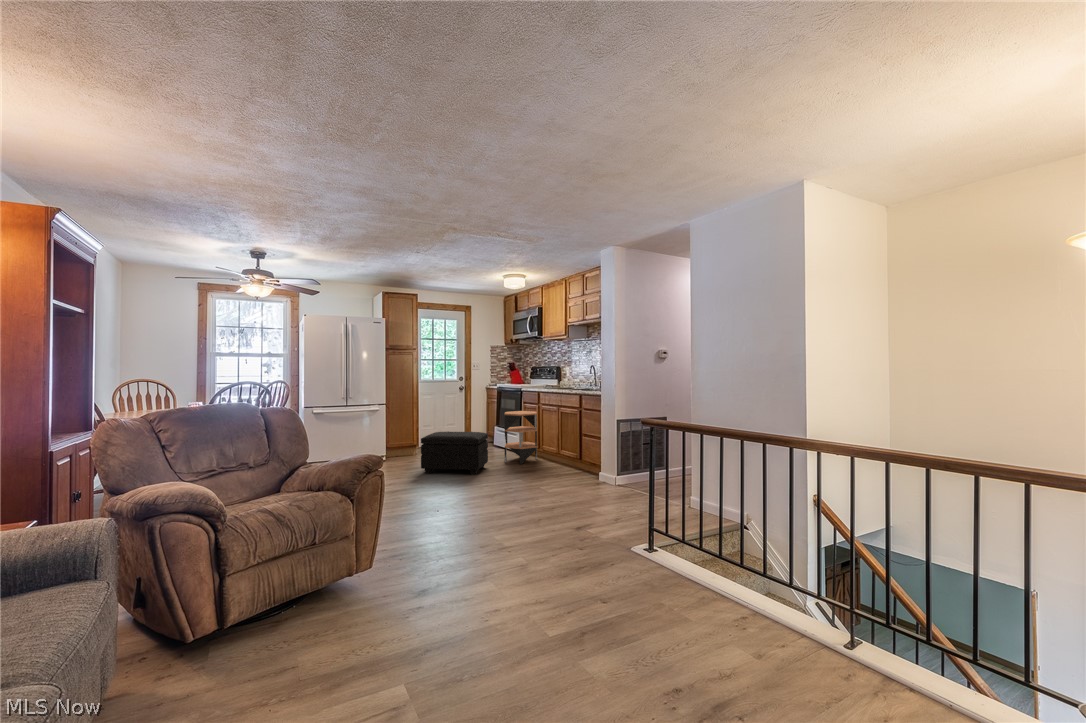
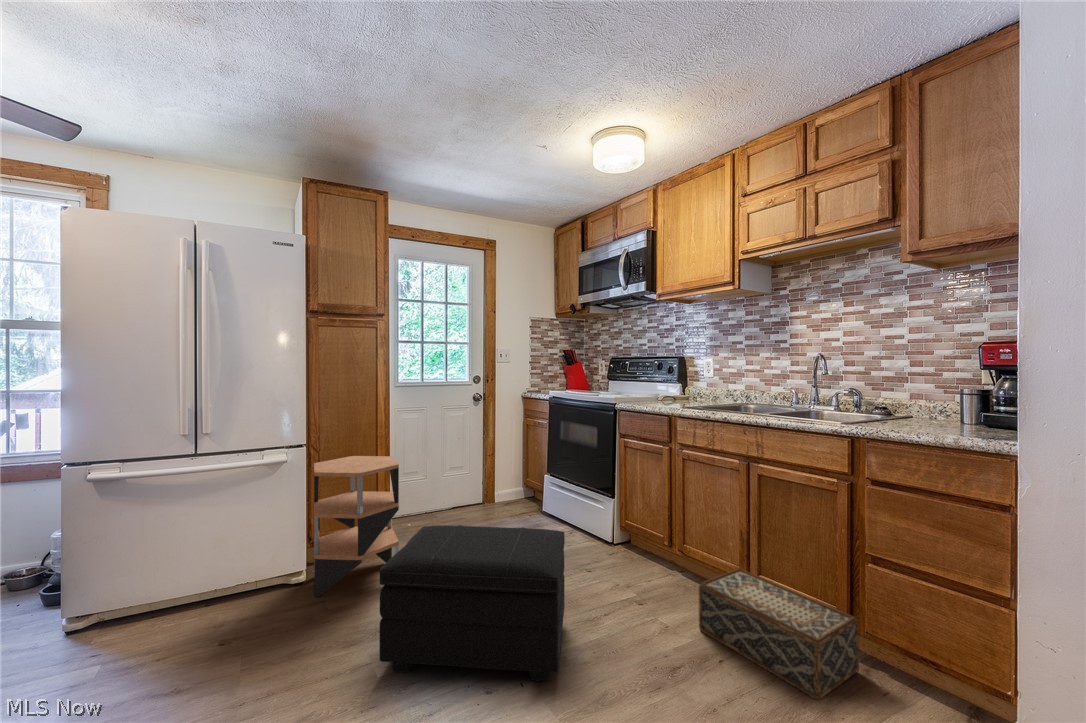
side table: present [504,411,537,464] -> present [314,456,399,597]
woven basket: none [536,449,581,476] -> present [699,569,859,700]

